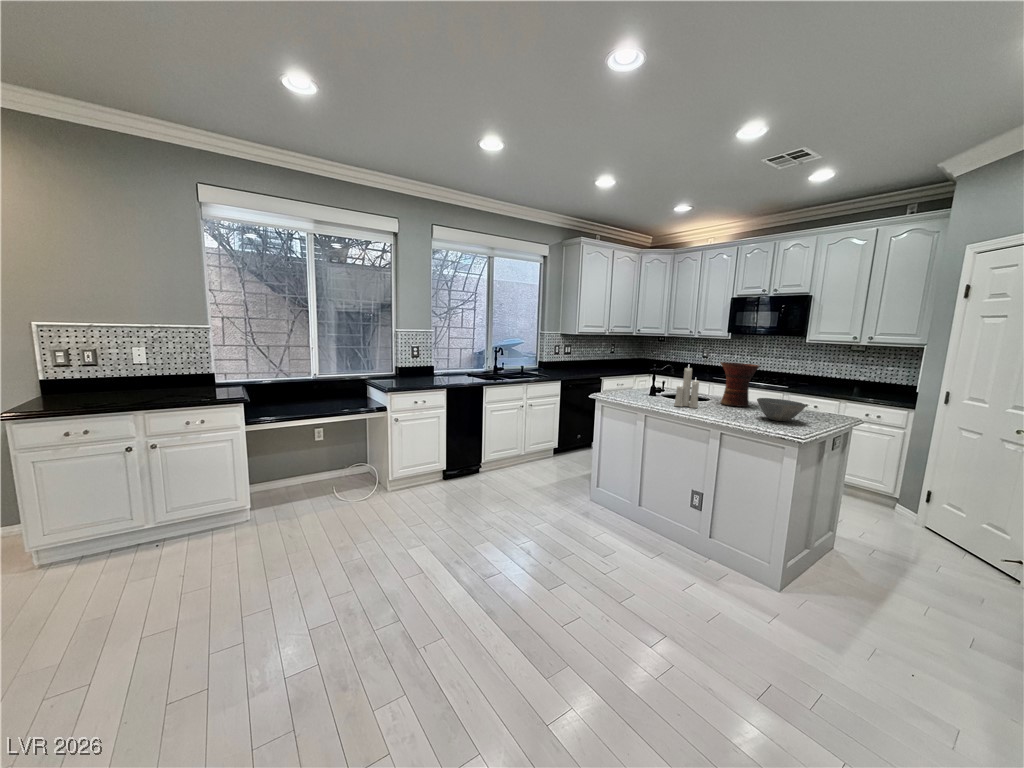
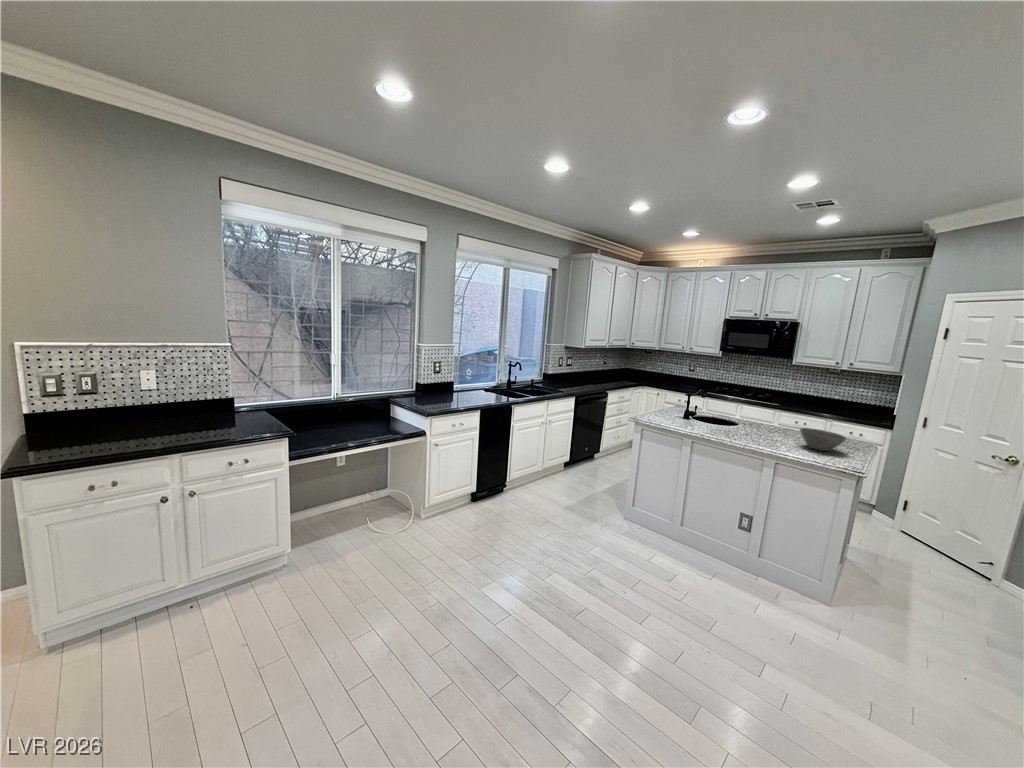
vase: present [721,362,760,407] -> none [751,390,790,433]
candle: present [674,367,699,408] -> none [717,390,743,435]

